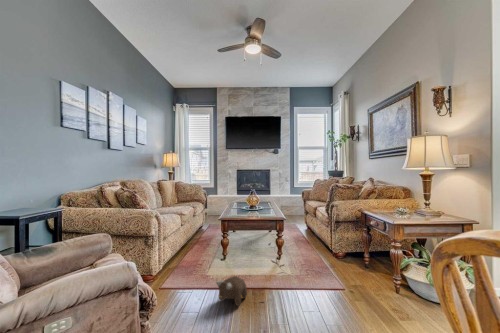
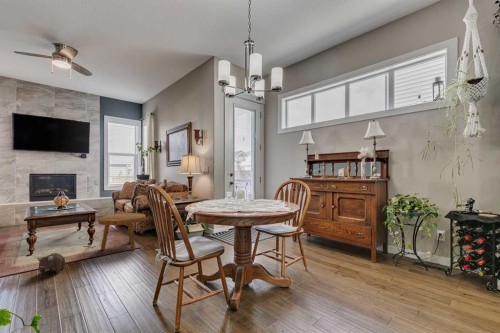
footstool: none [286,226,349,290] -> present [98,213,145,250]

